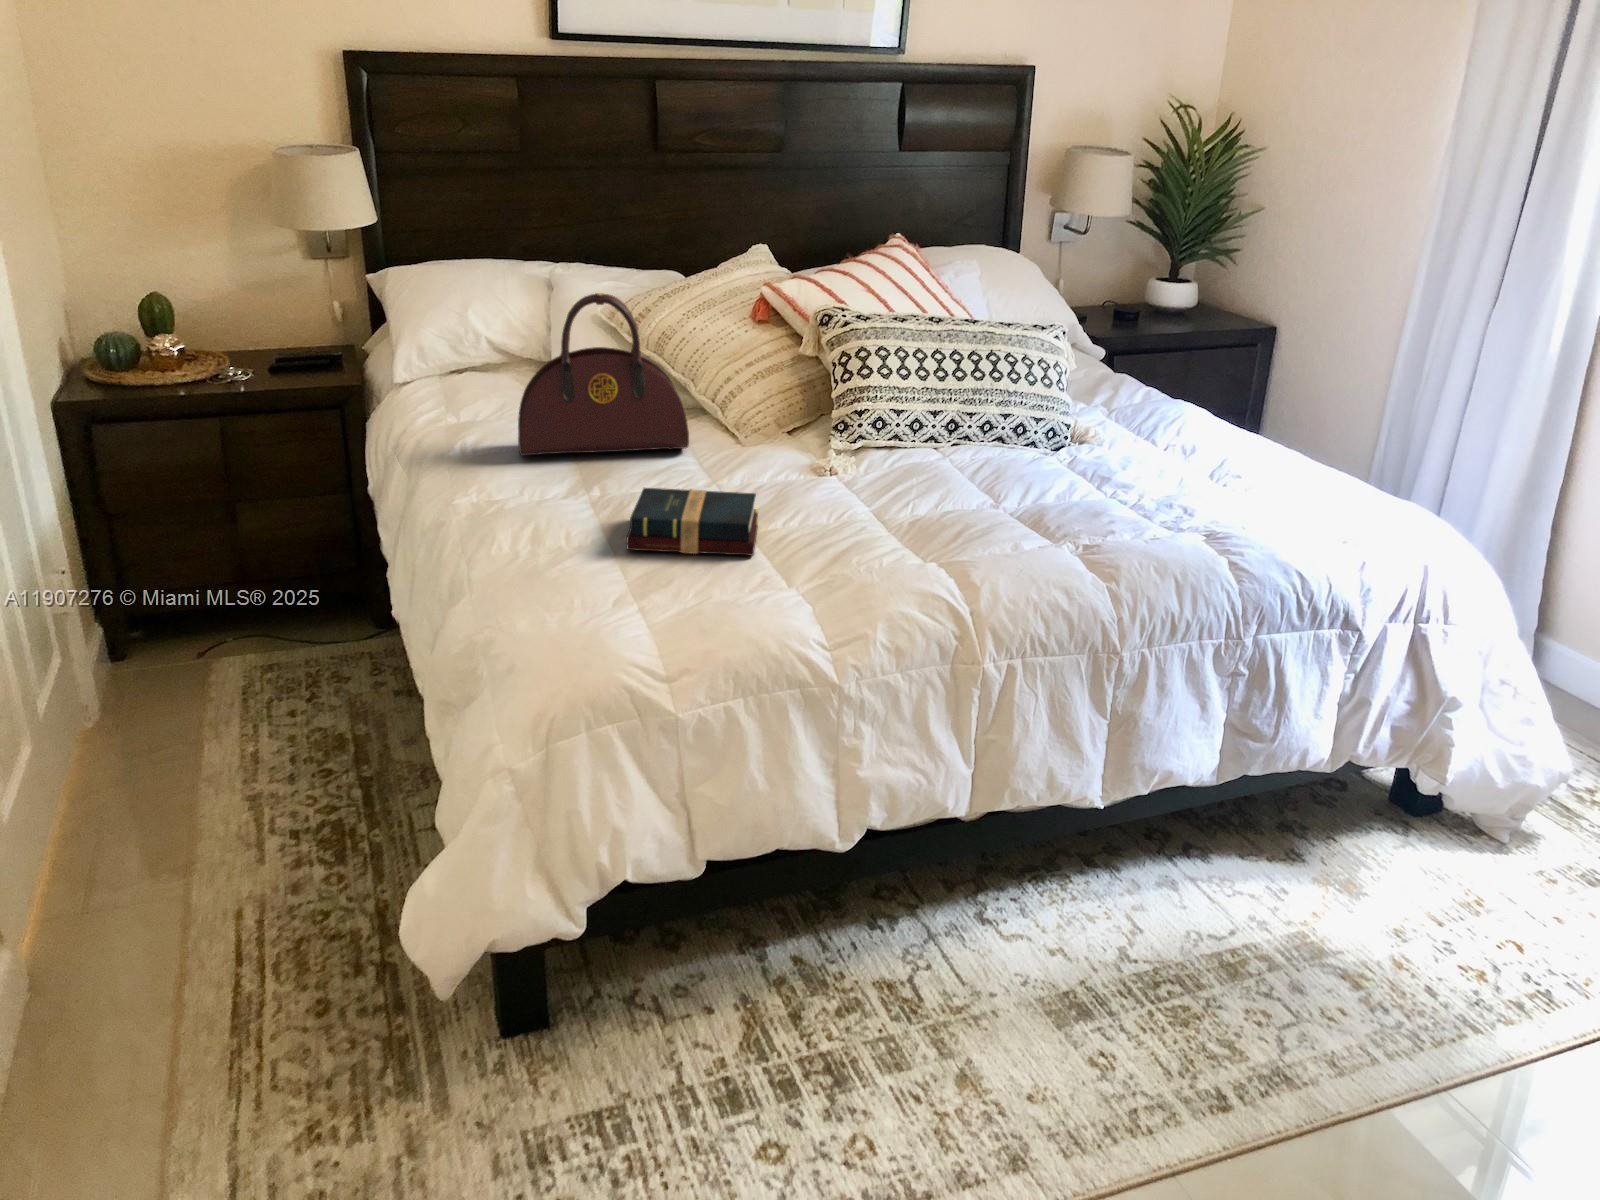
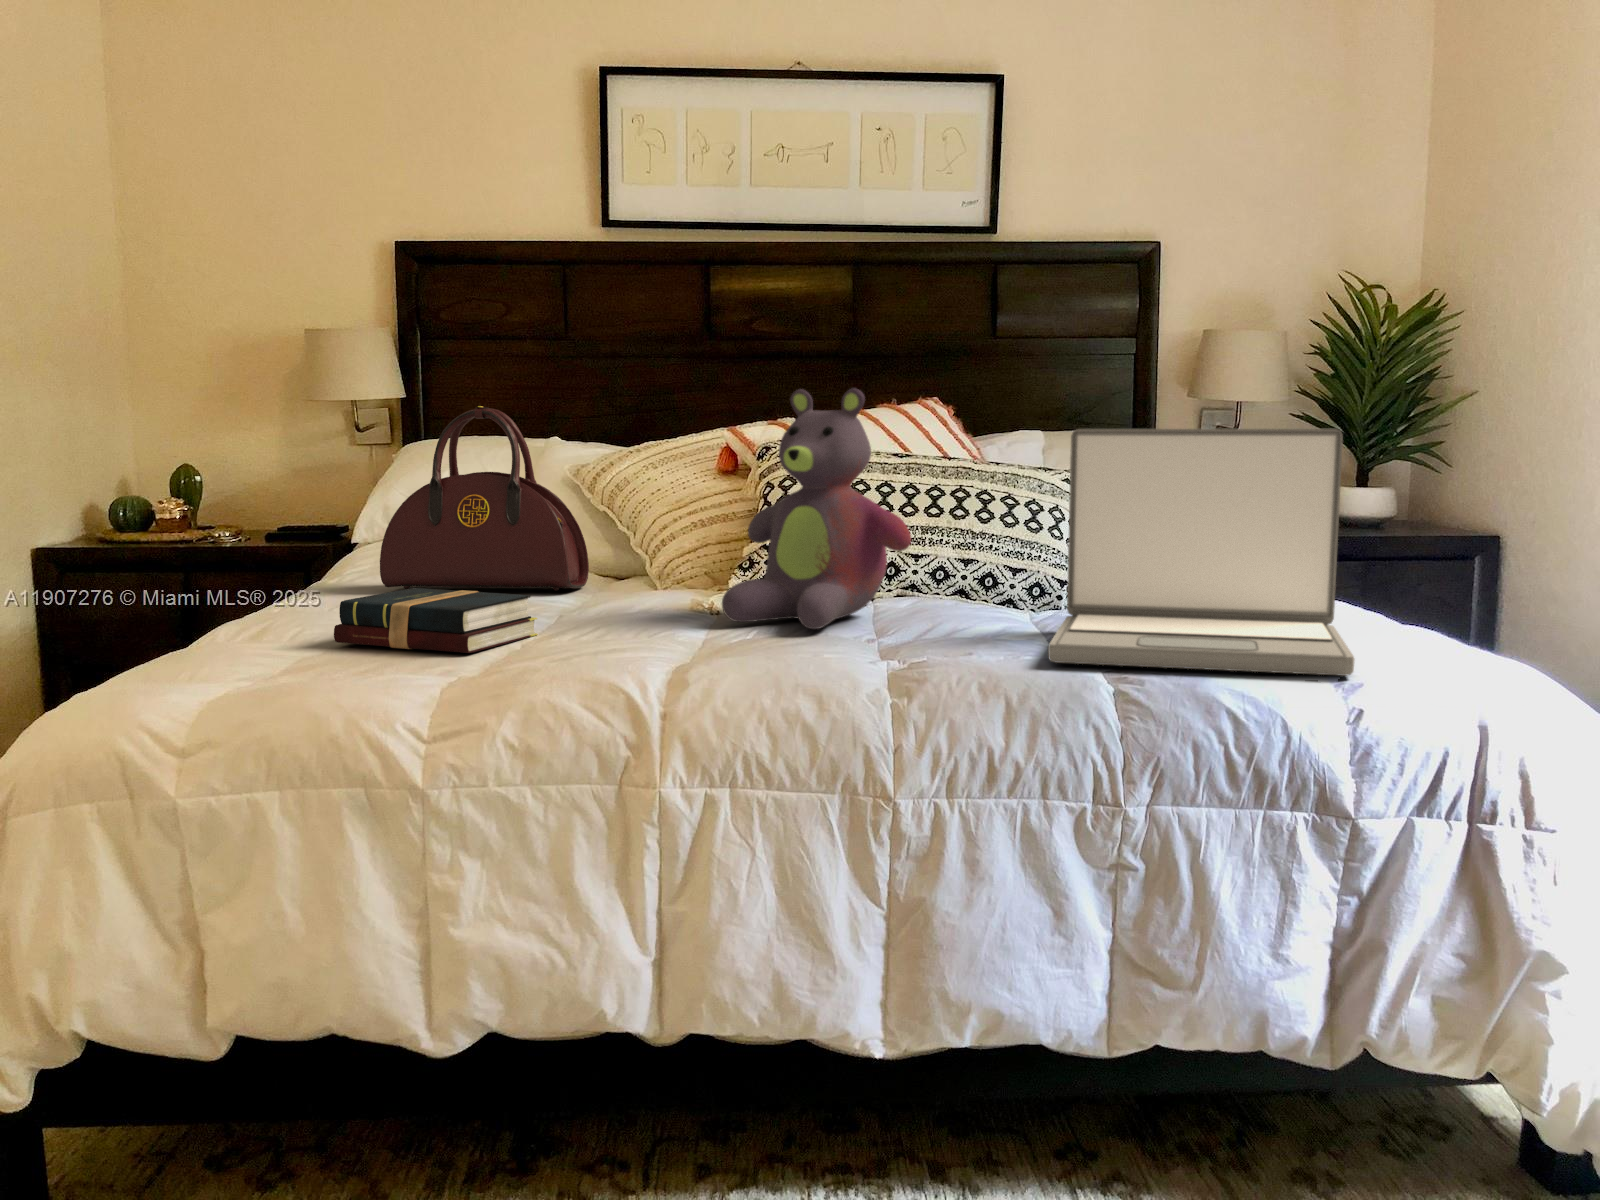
stuffed bear: none [869,304,1014,502] -> present [722,388,911,629]
laptop: none [1126,346,1355,536] -> present [1048,429,1355,676]

